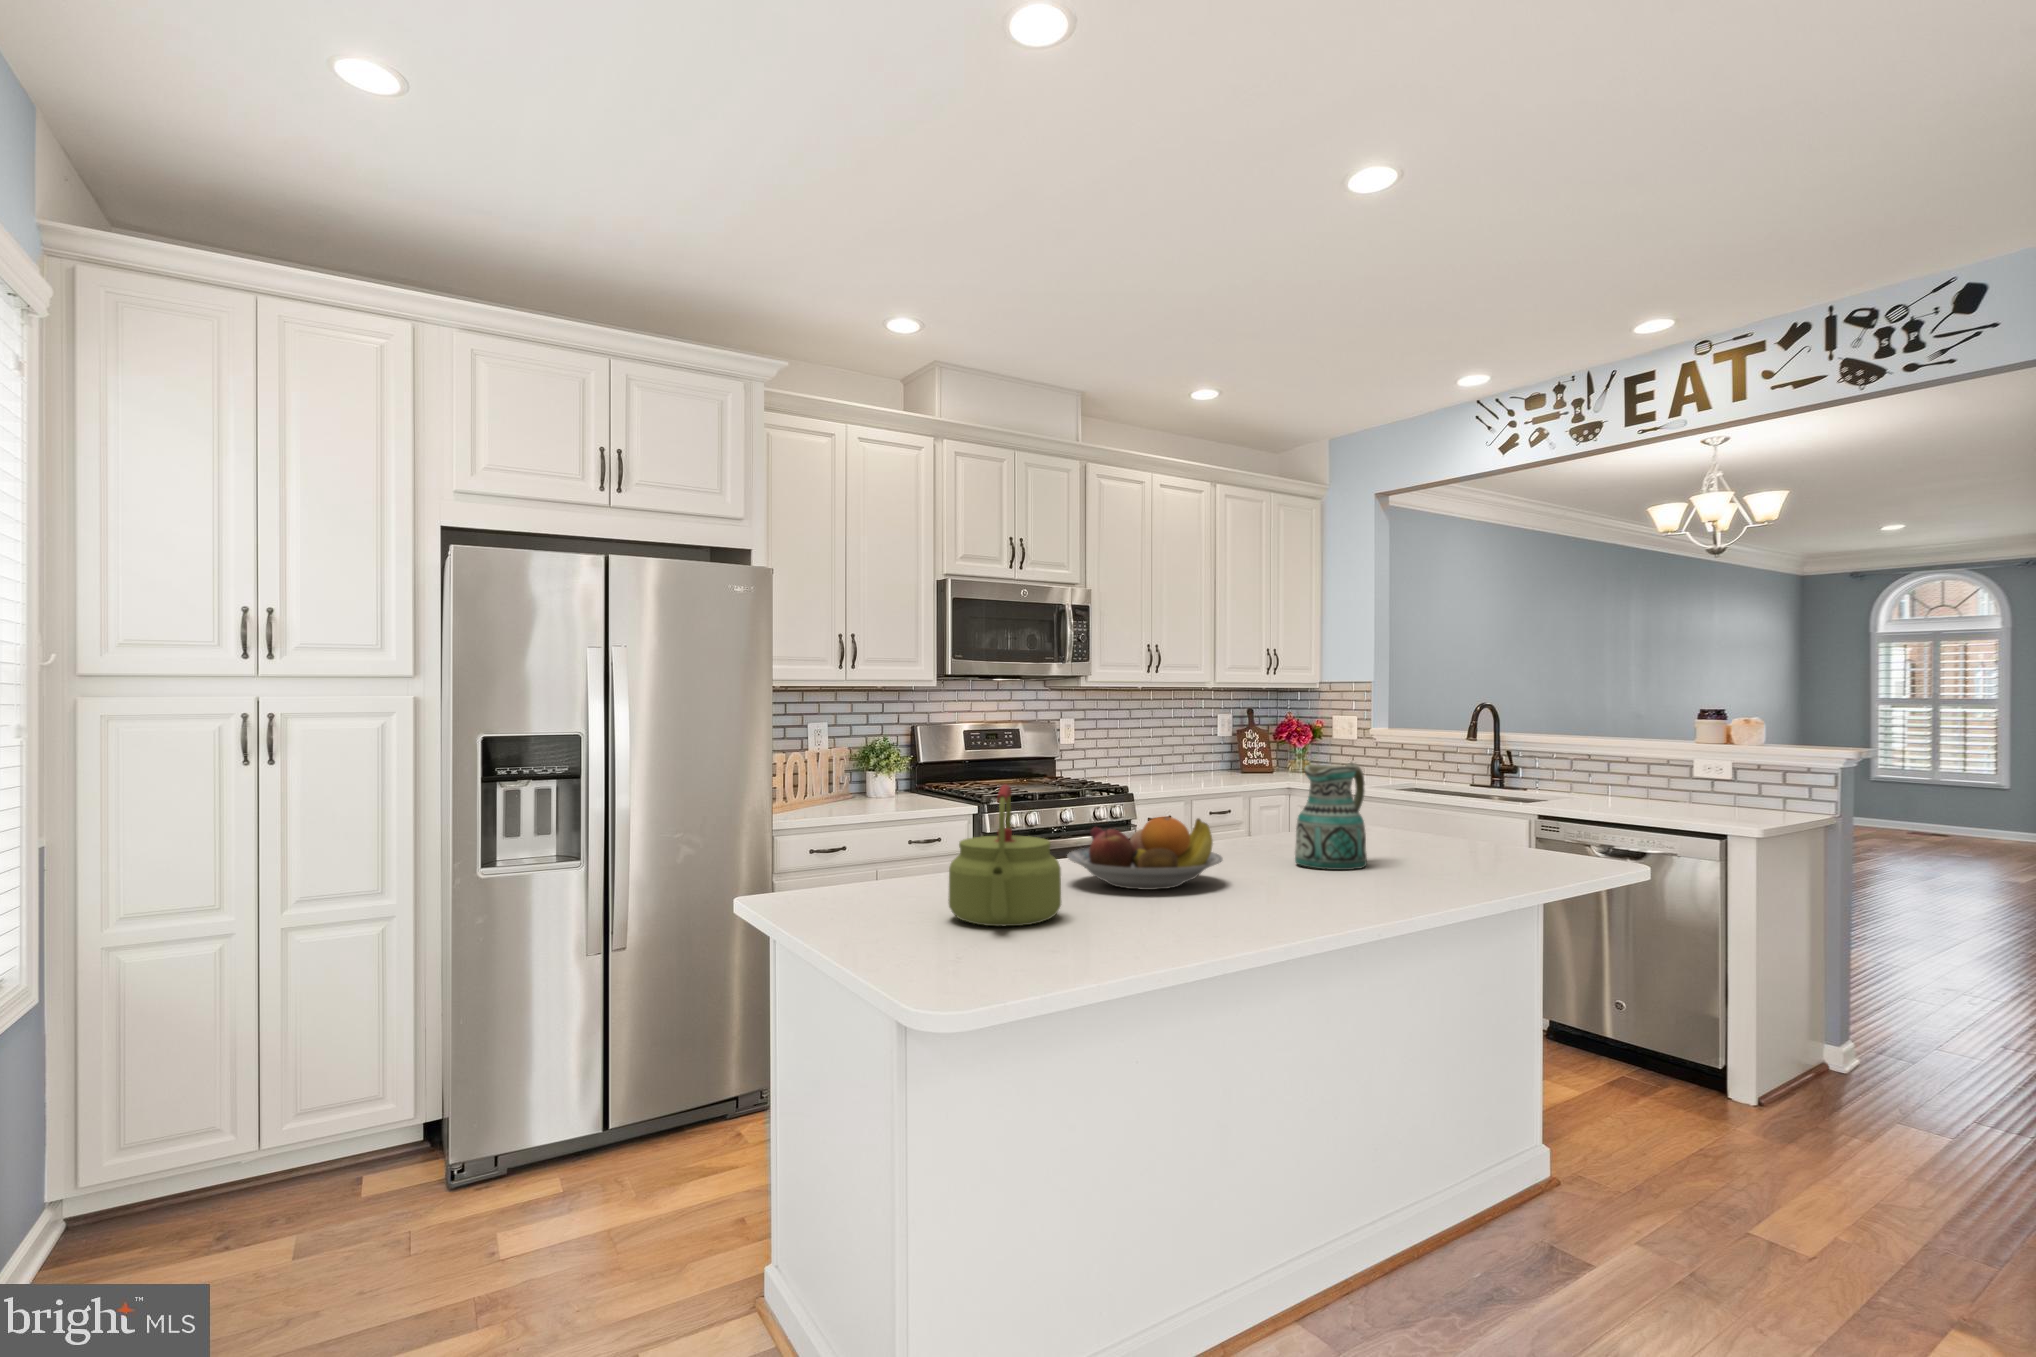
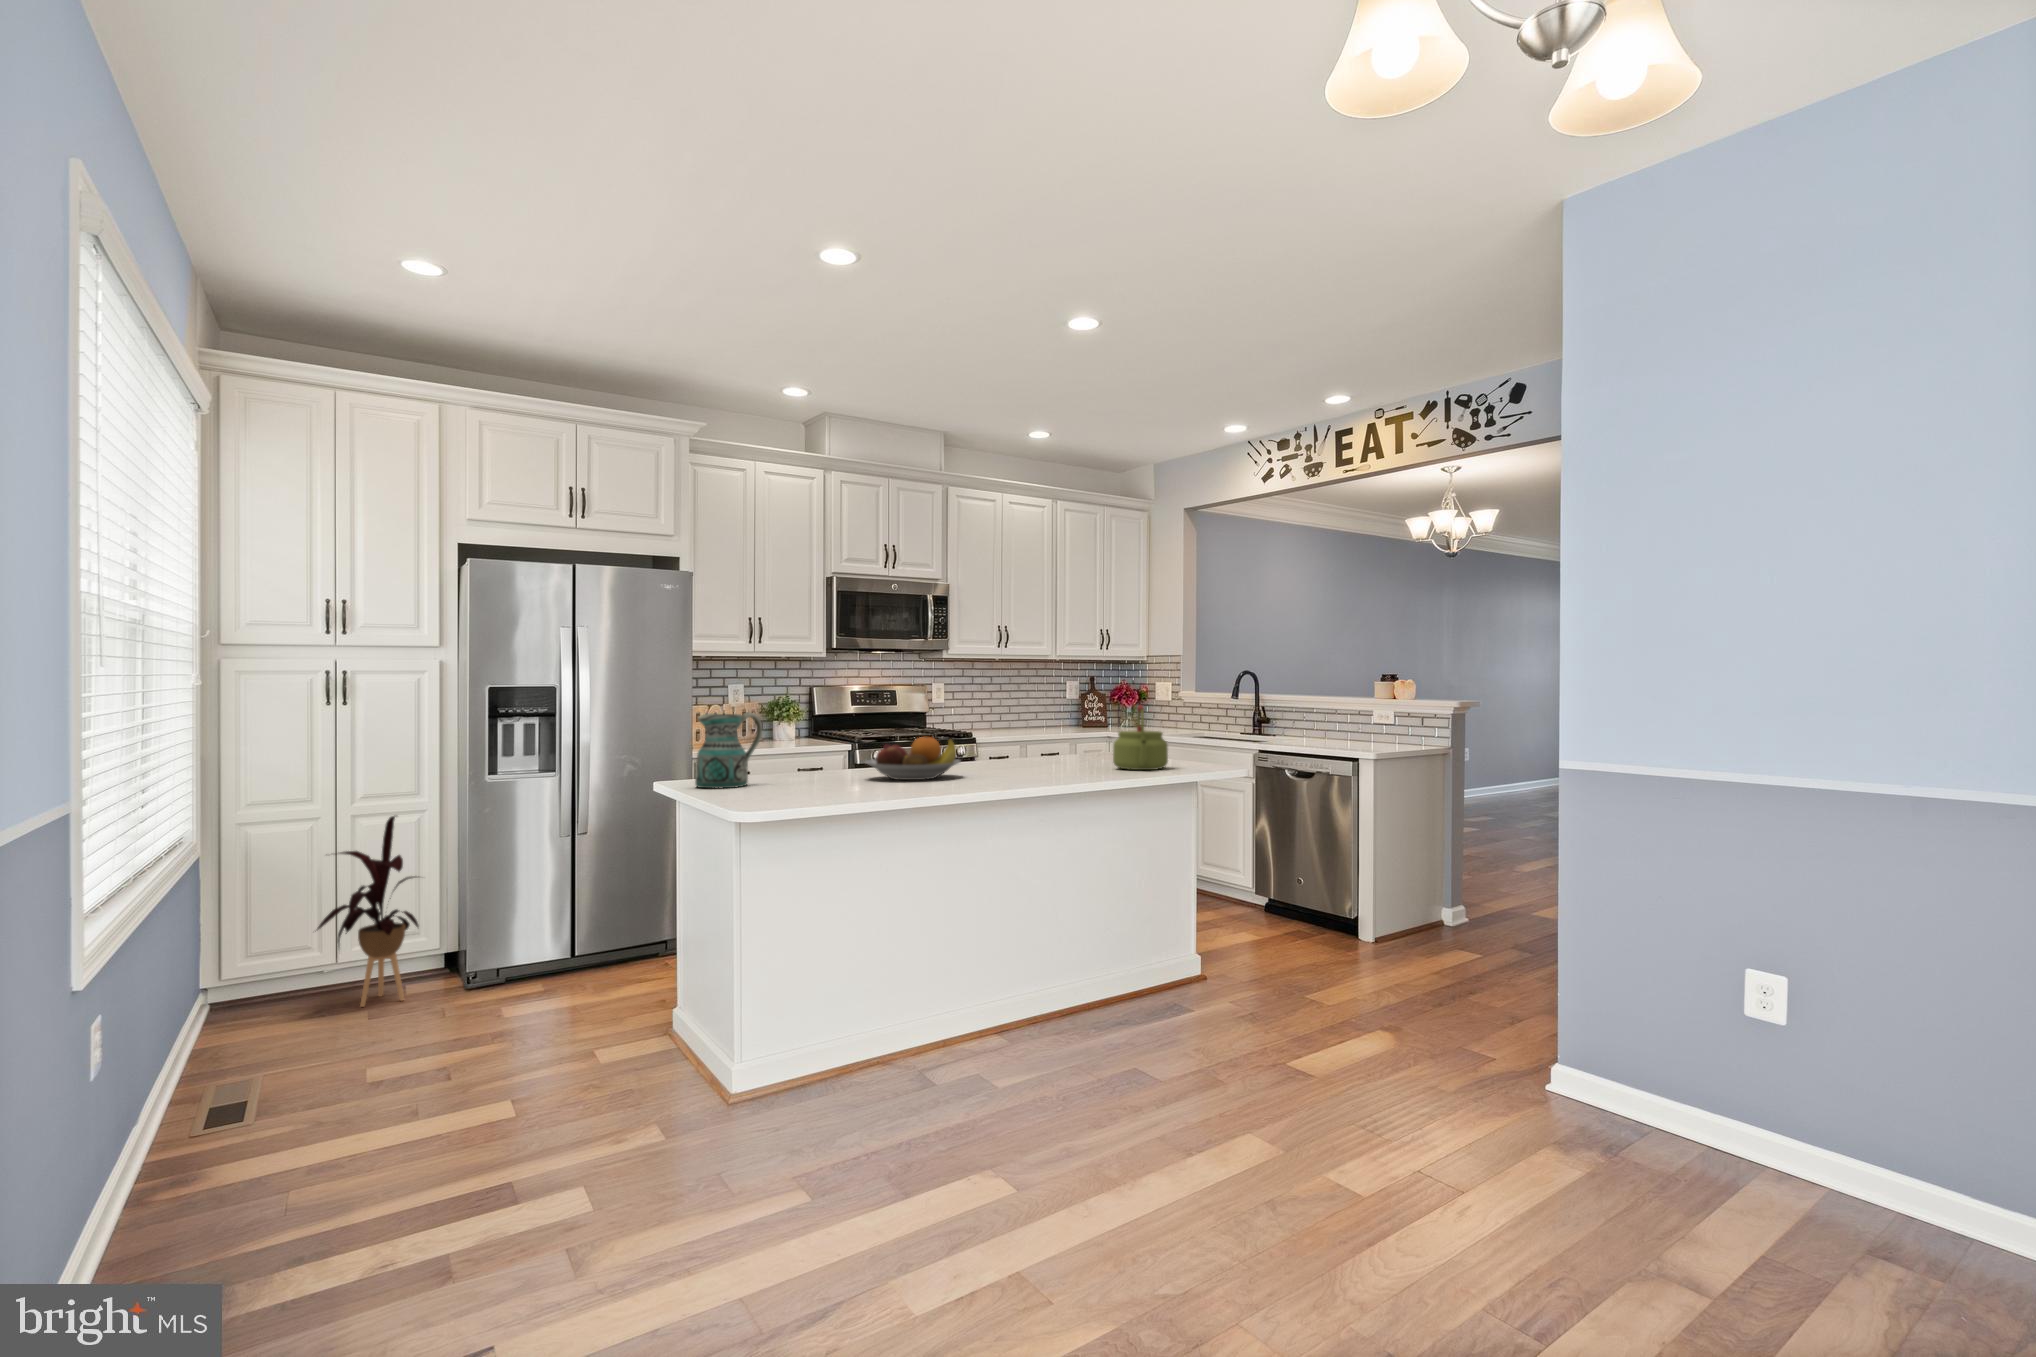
ceramic pitcher: present [1295,762,1367,870] -> present [695,712,762,788]
kettle: present [948,784,1061,926] -> present [1113,705,1168,770]
house plant: none [201,935,385,1236] -> present [317,816,419,1007]

